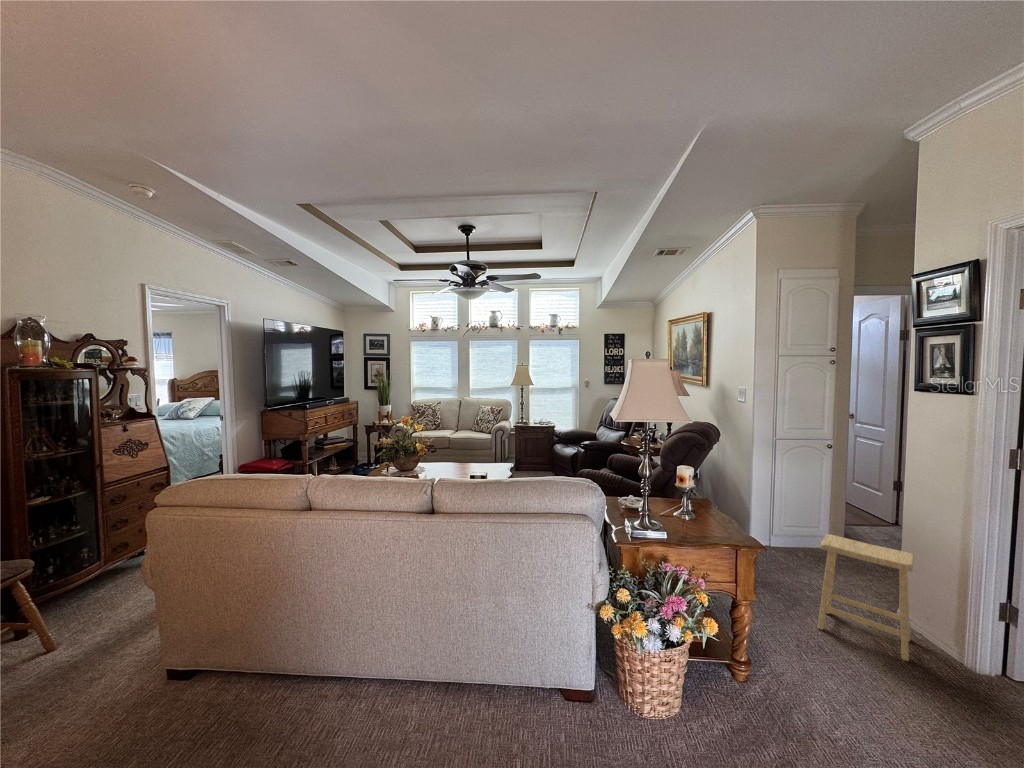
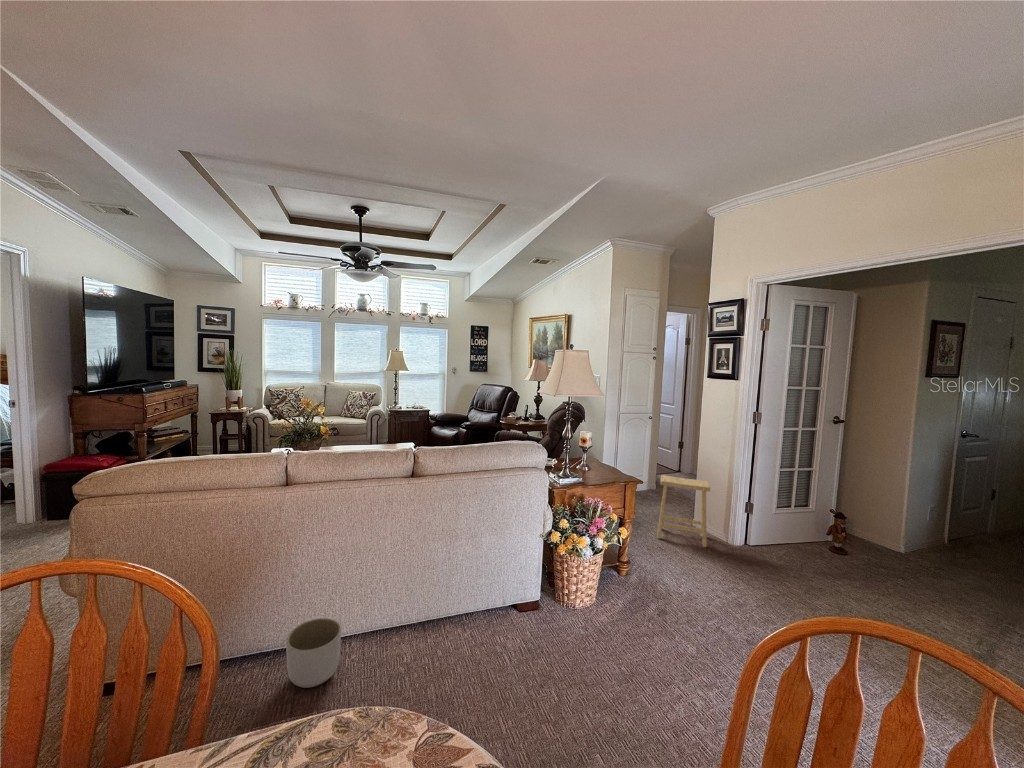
planter: none [278,660,338,740] -> present [286,618,341,688]

